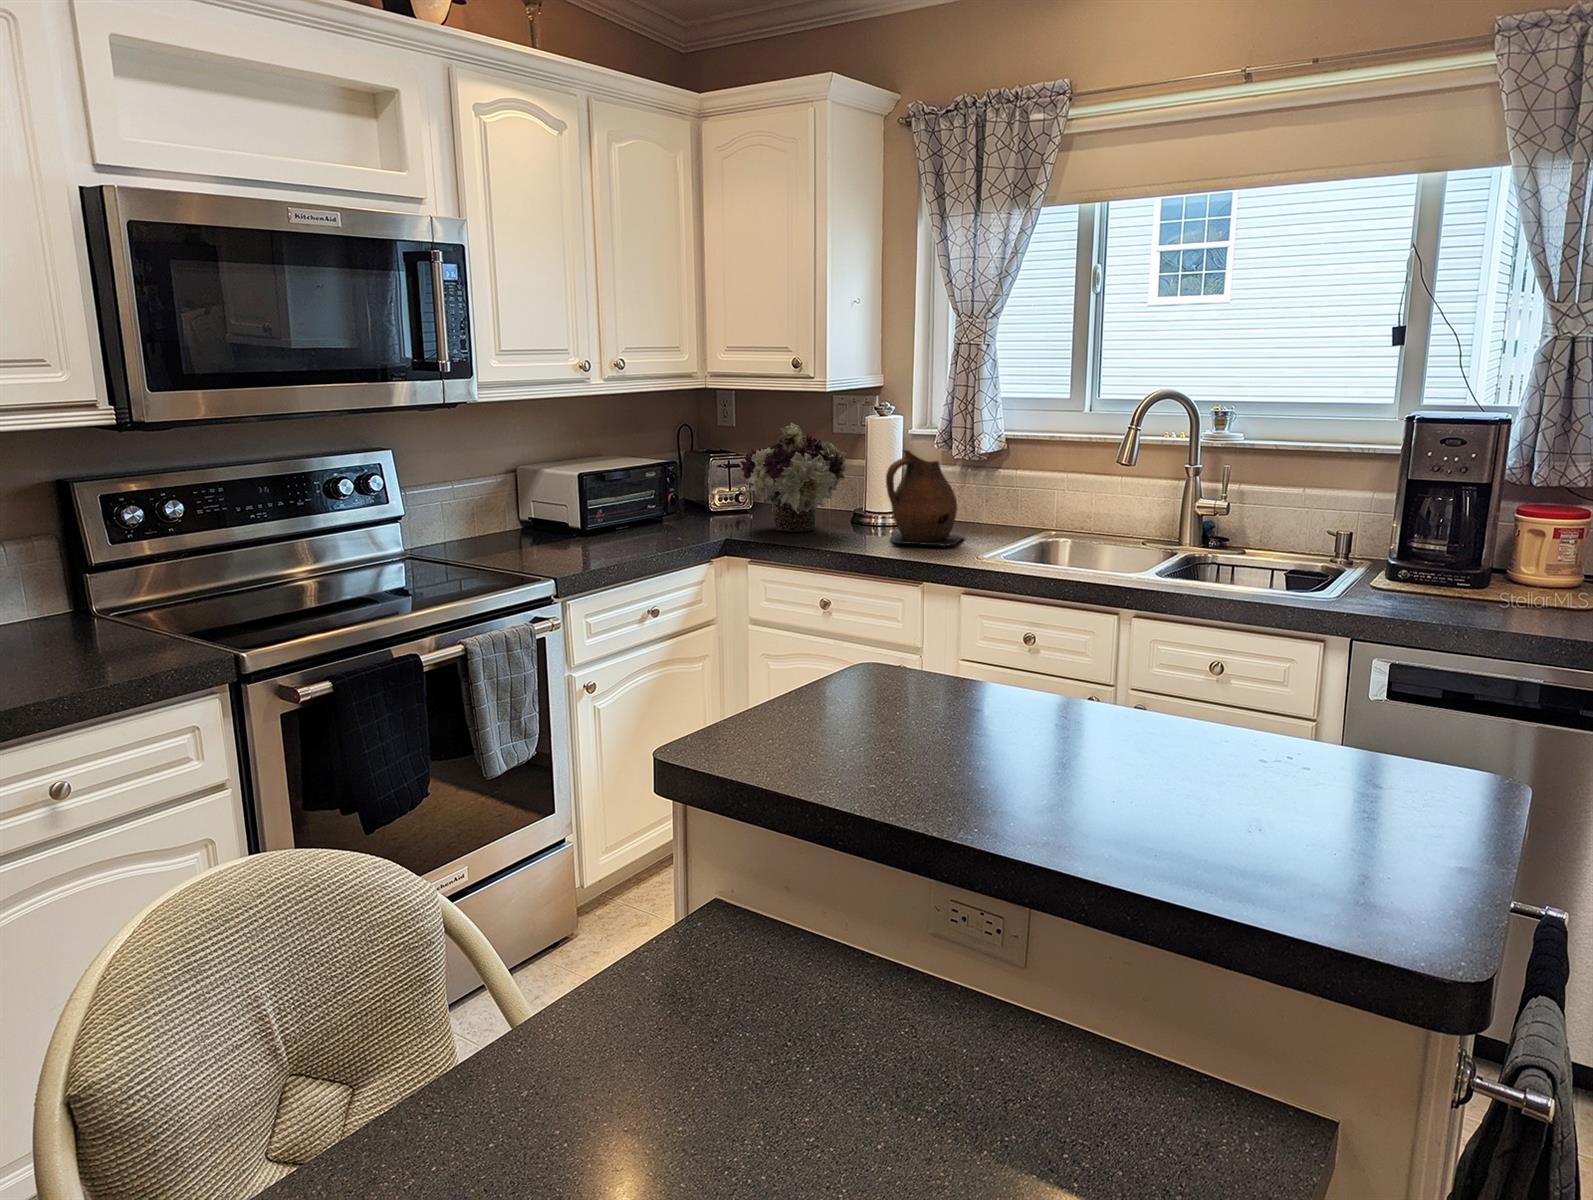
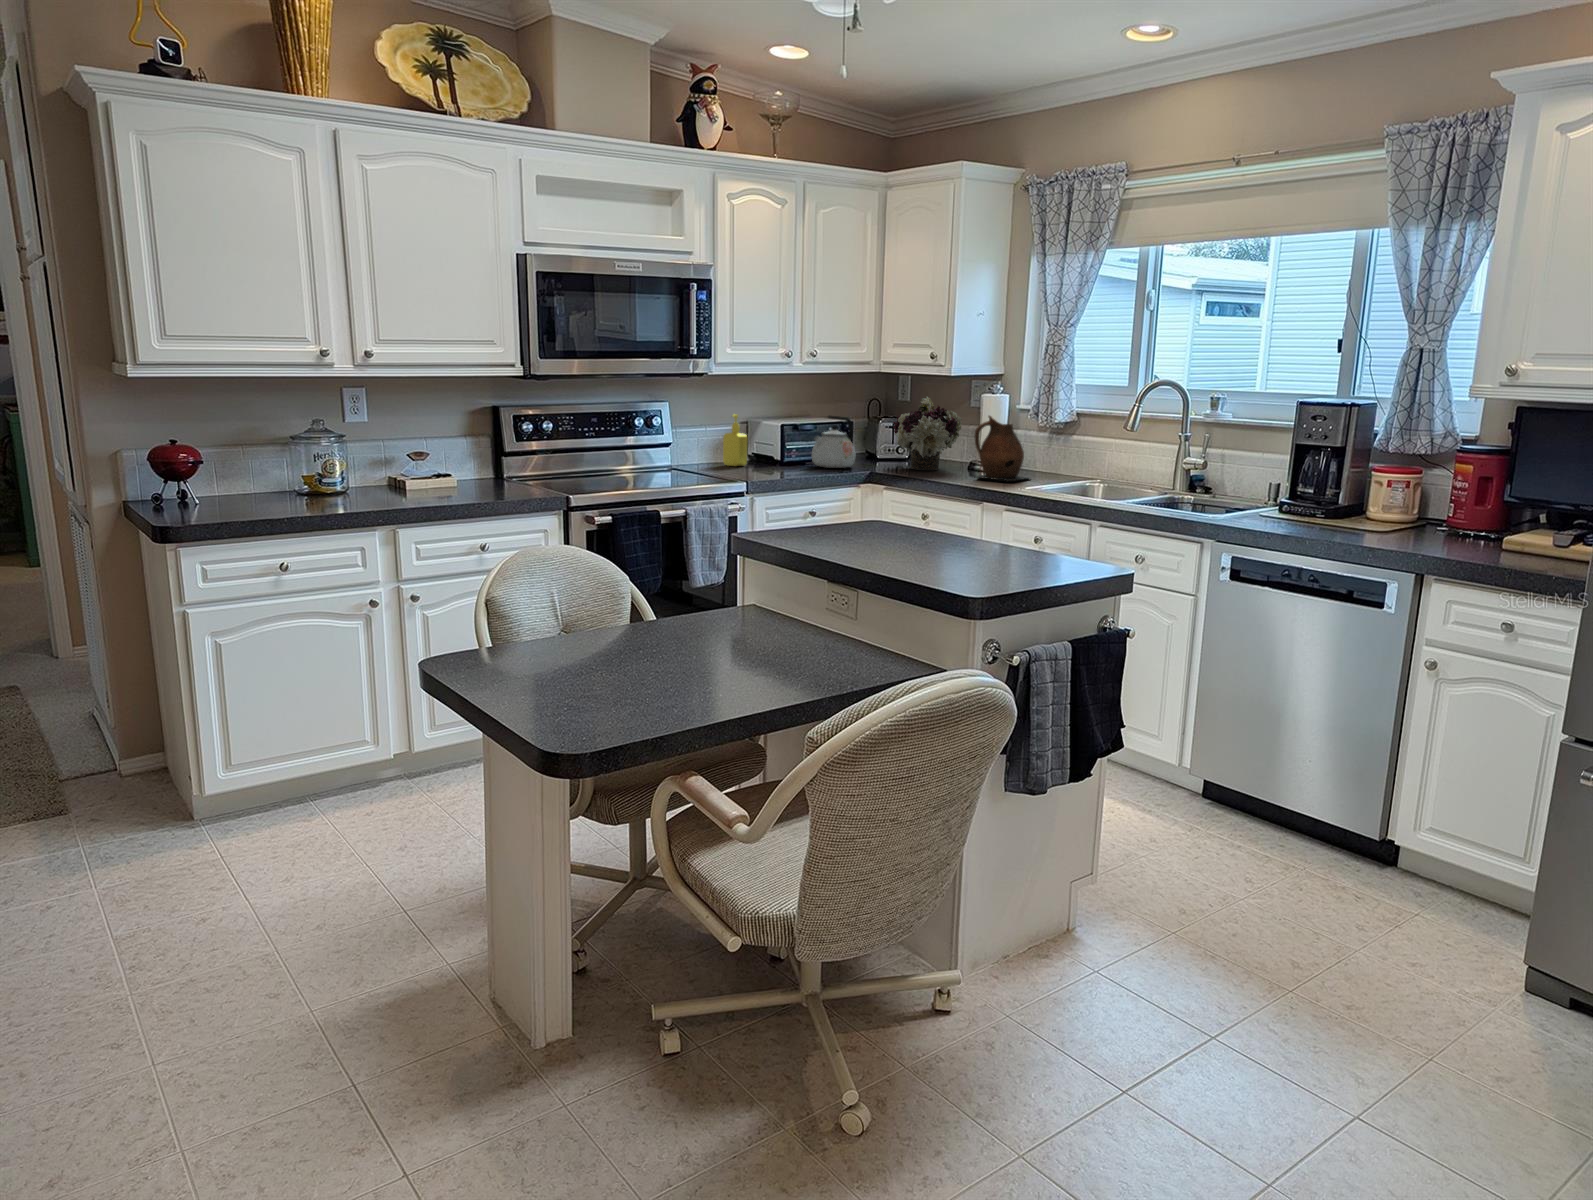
kettle: none [627,458,694,538] -> present [812,415,855,468]
soap dispenser: none [484,463,526,546] -> present [723,414,747,466]

